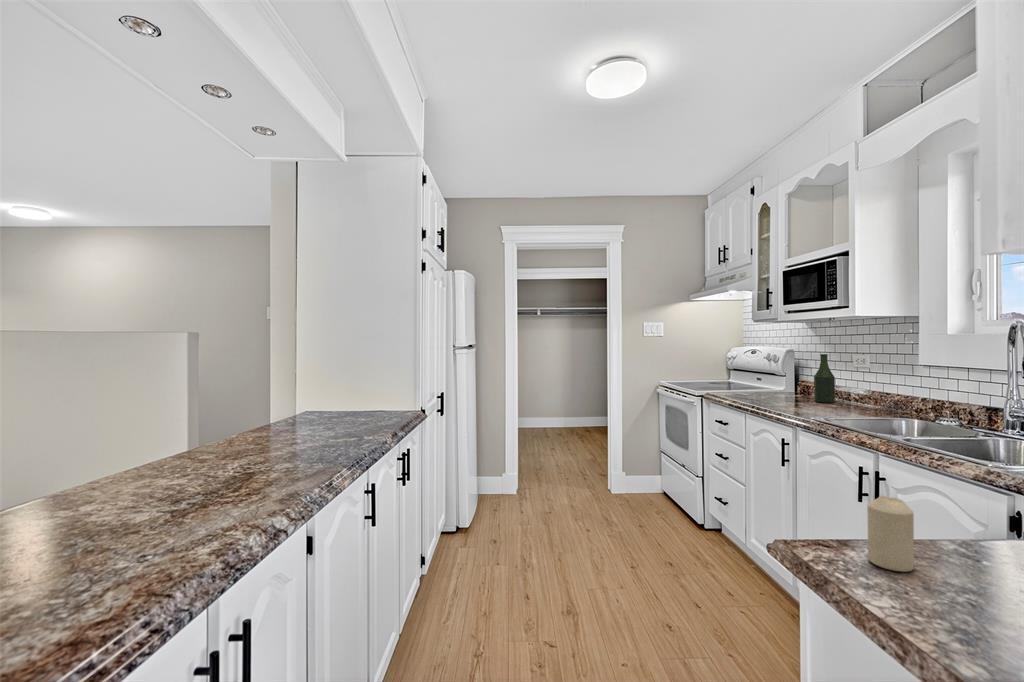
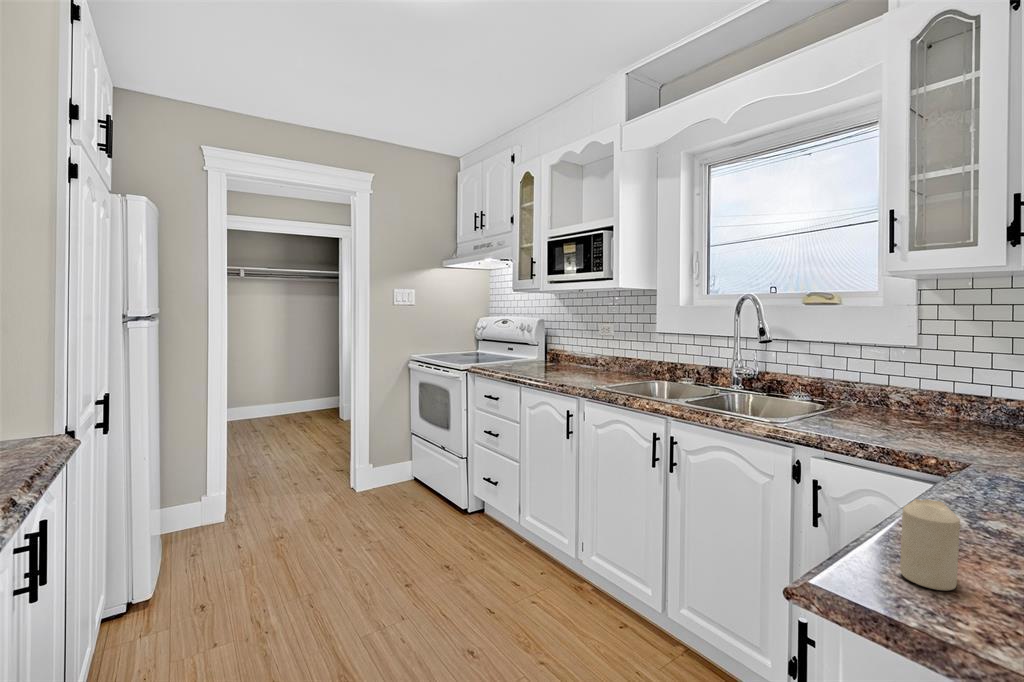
bottle: present [814,354,835,403] -> none [570,325,587,371]

